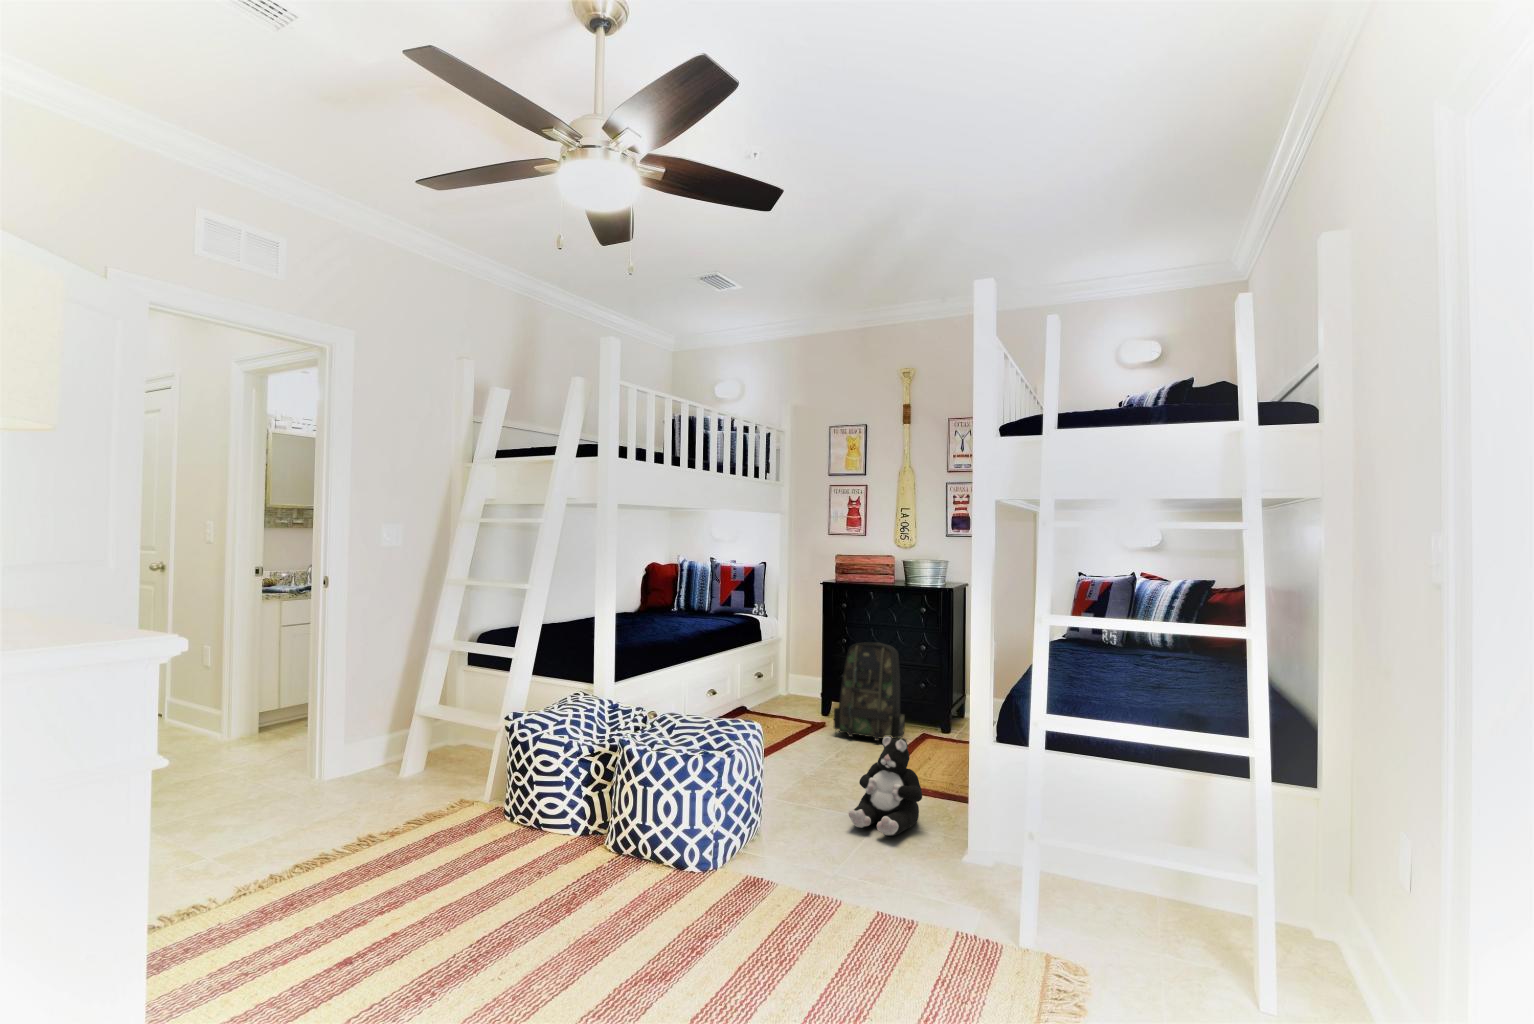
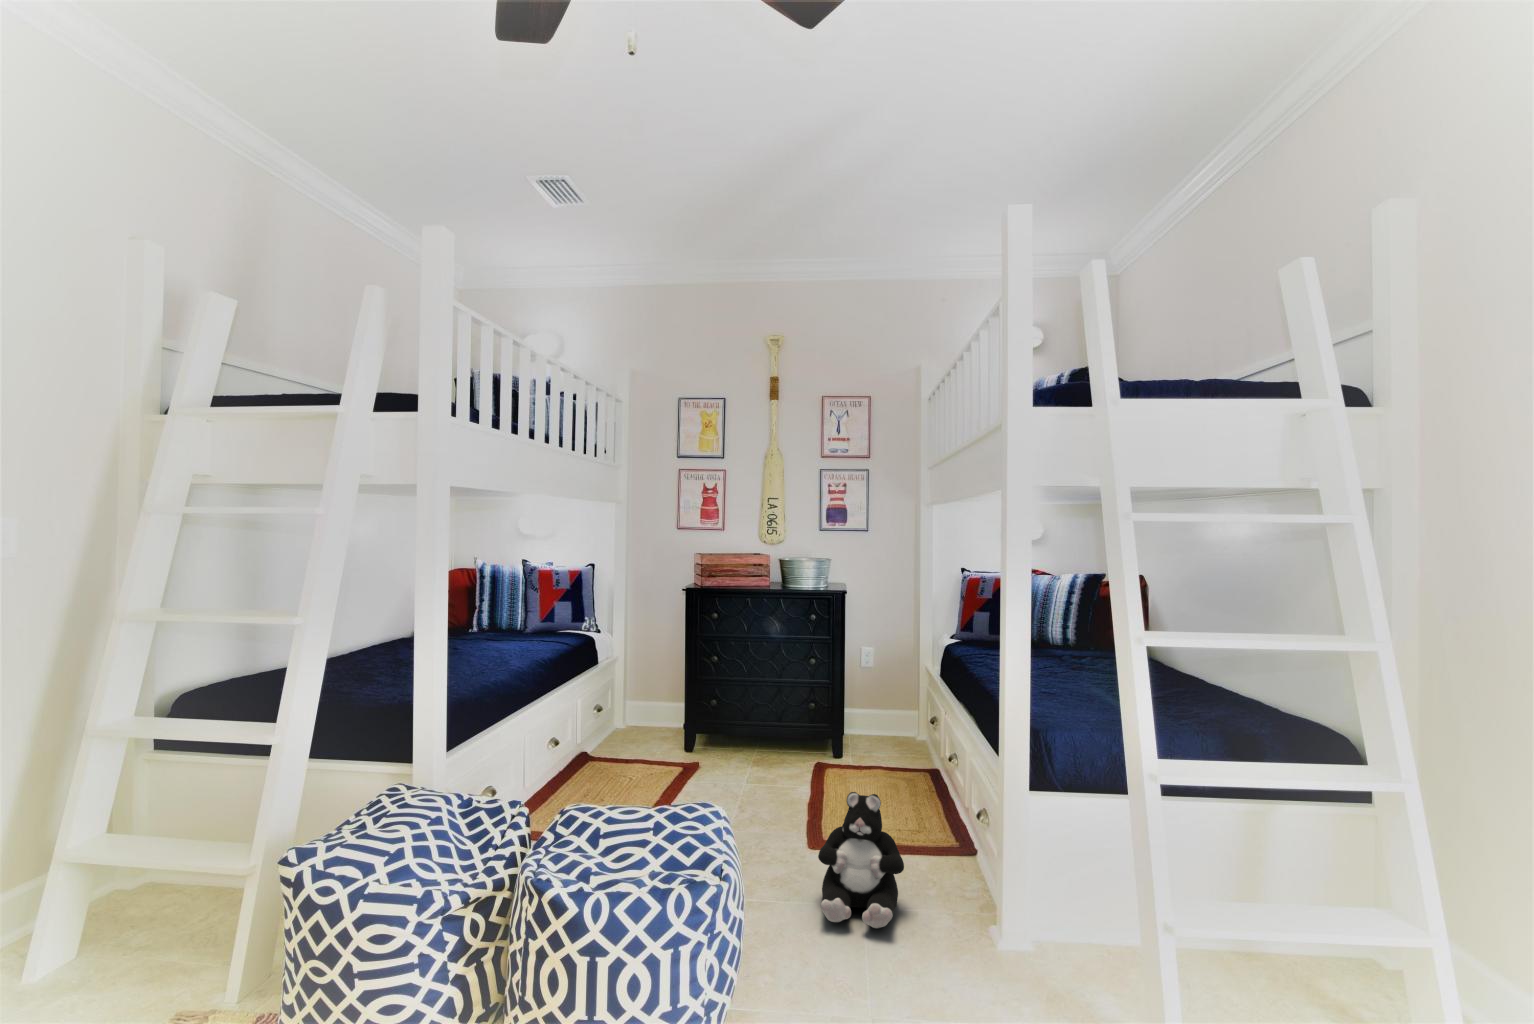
backpack: present [834,643,905,741] -> none [714,660,798,782]

